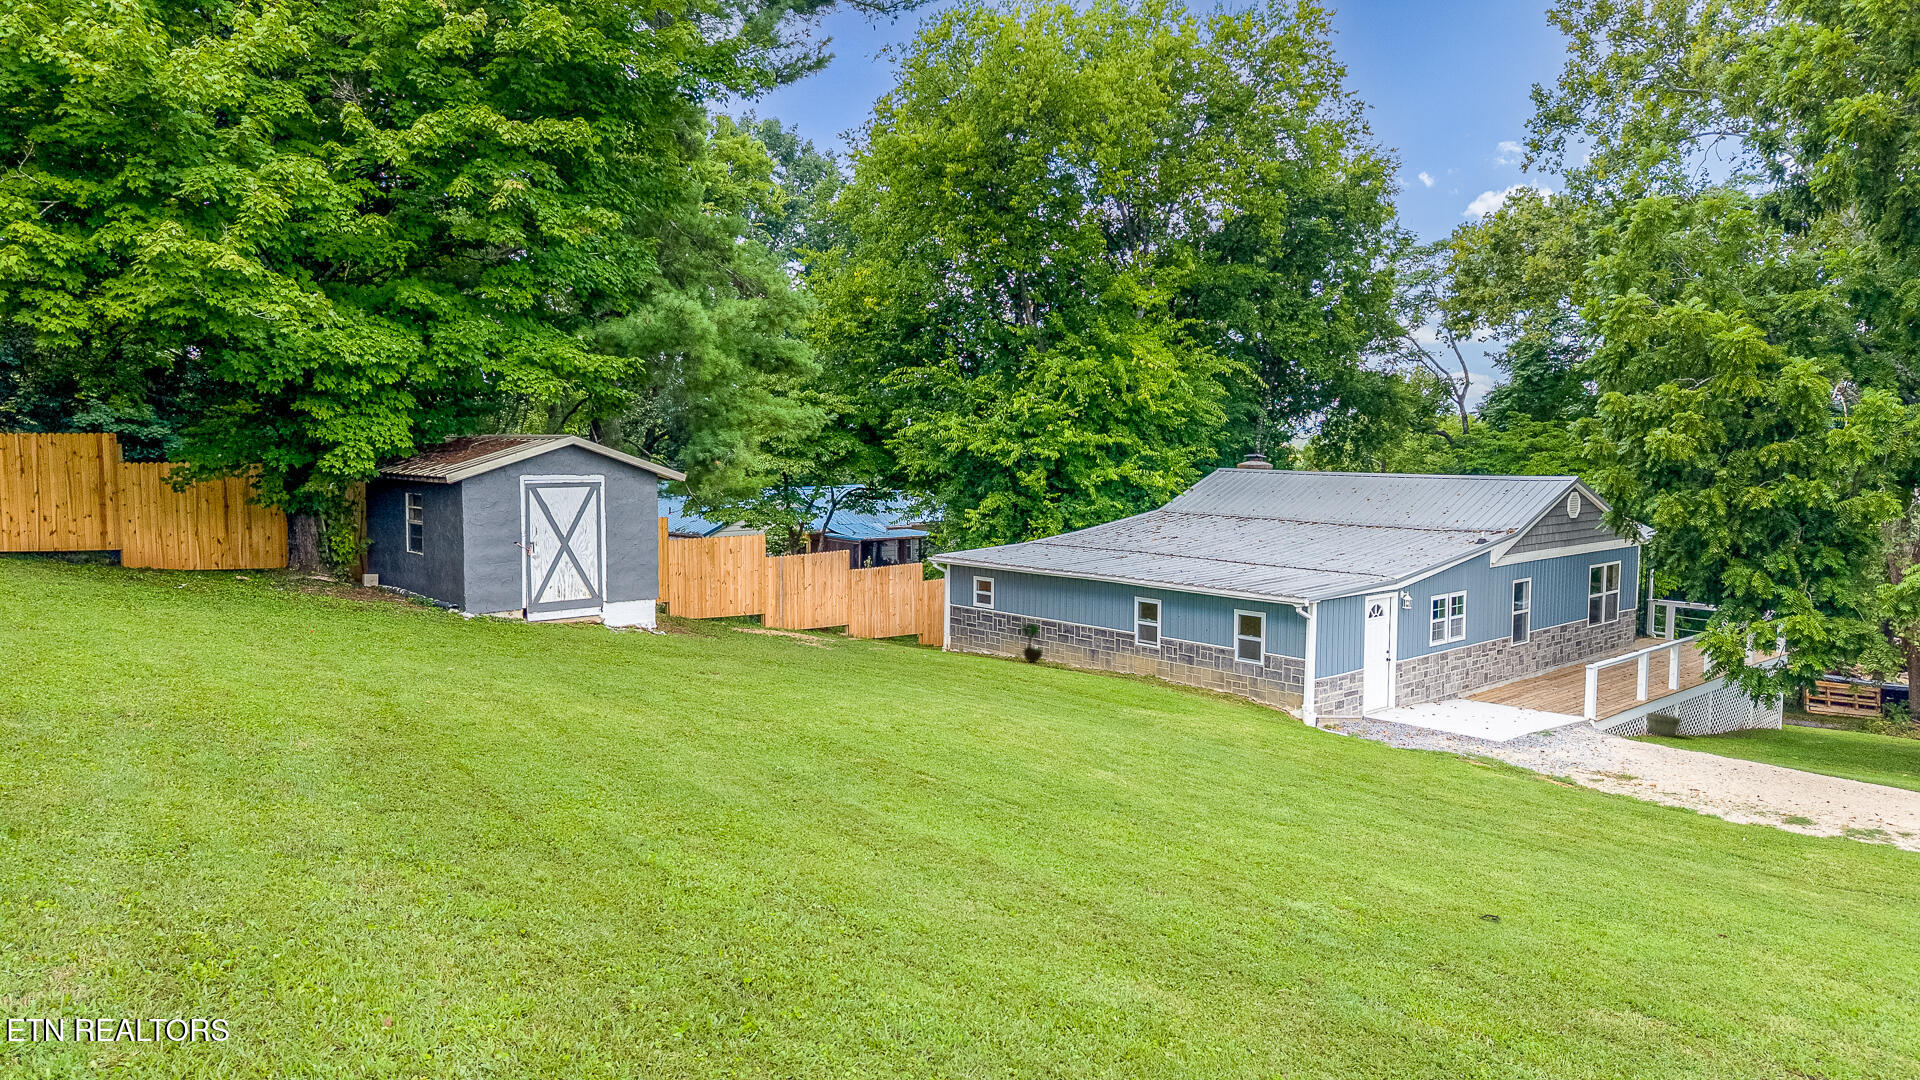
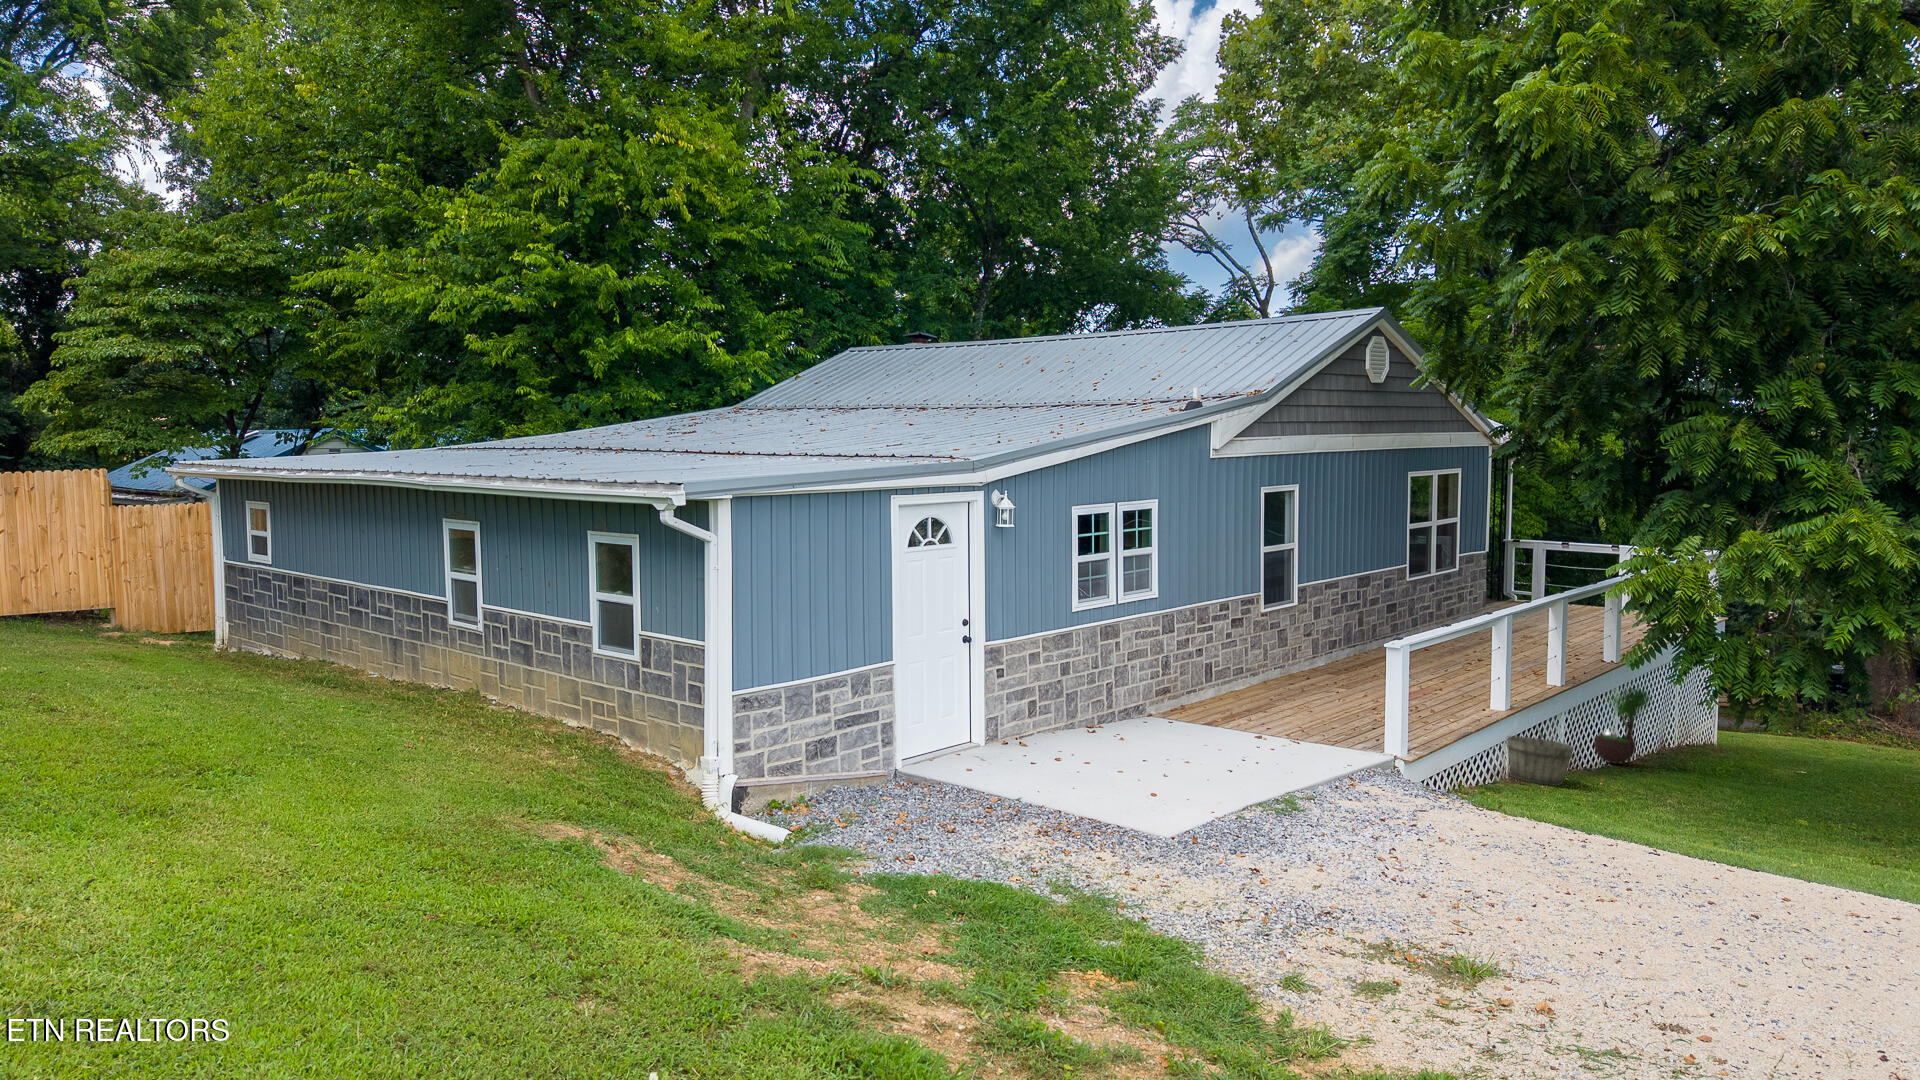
potted tree: present [1020,622,1042,662] -> present [1594,688,1652,764]

